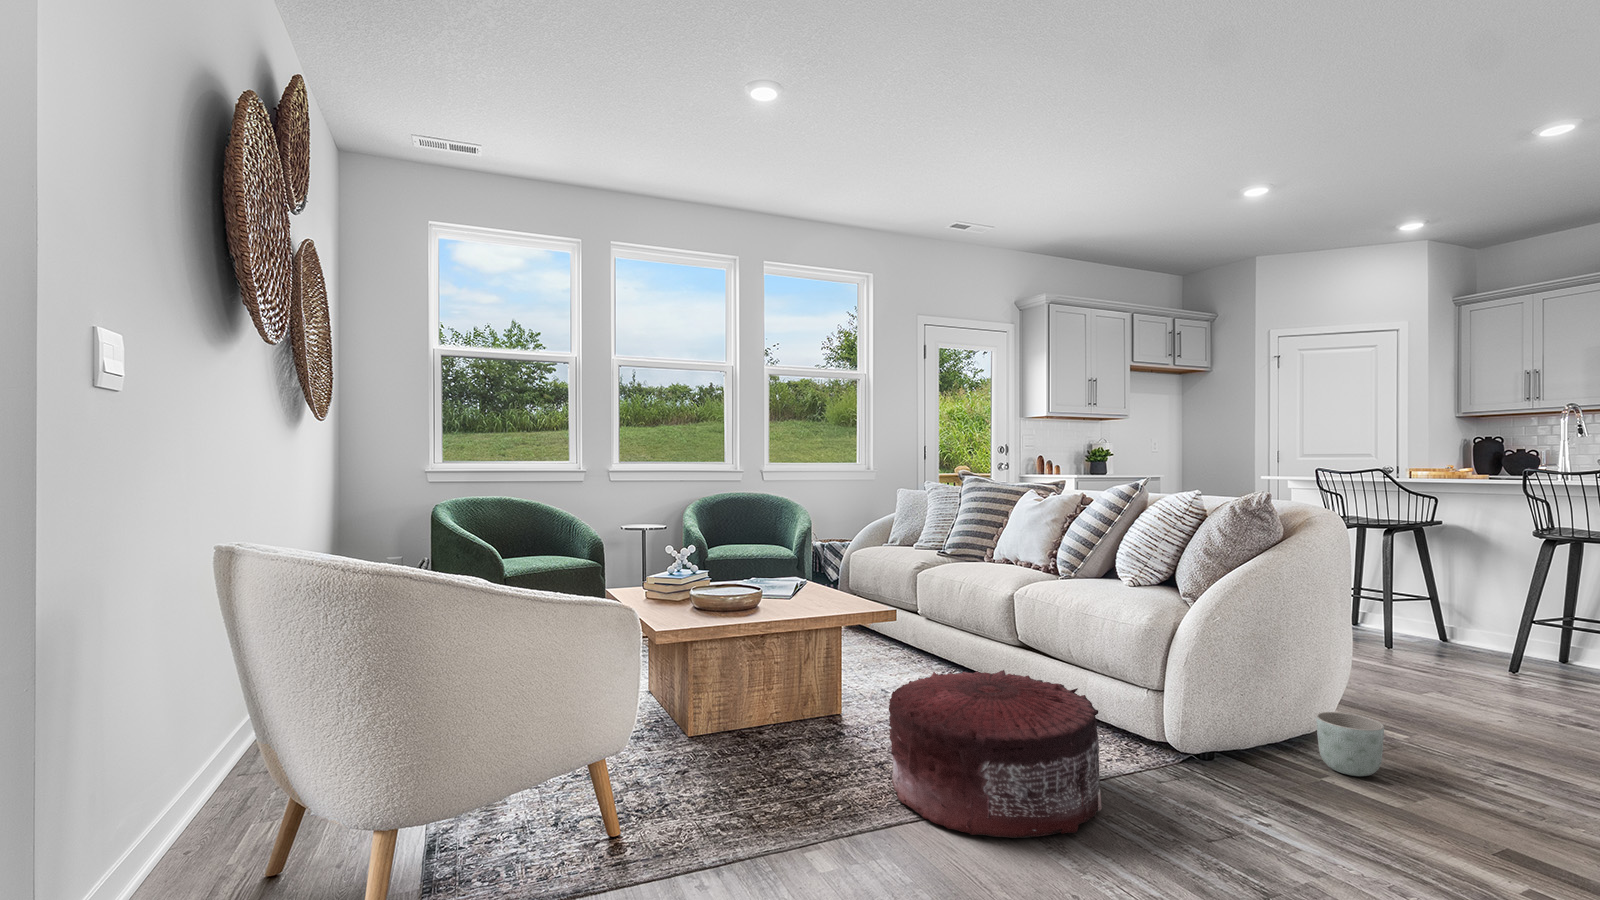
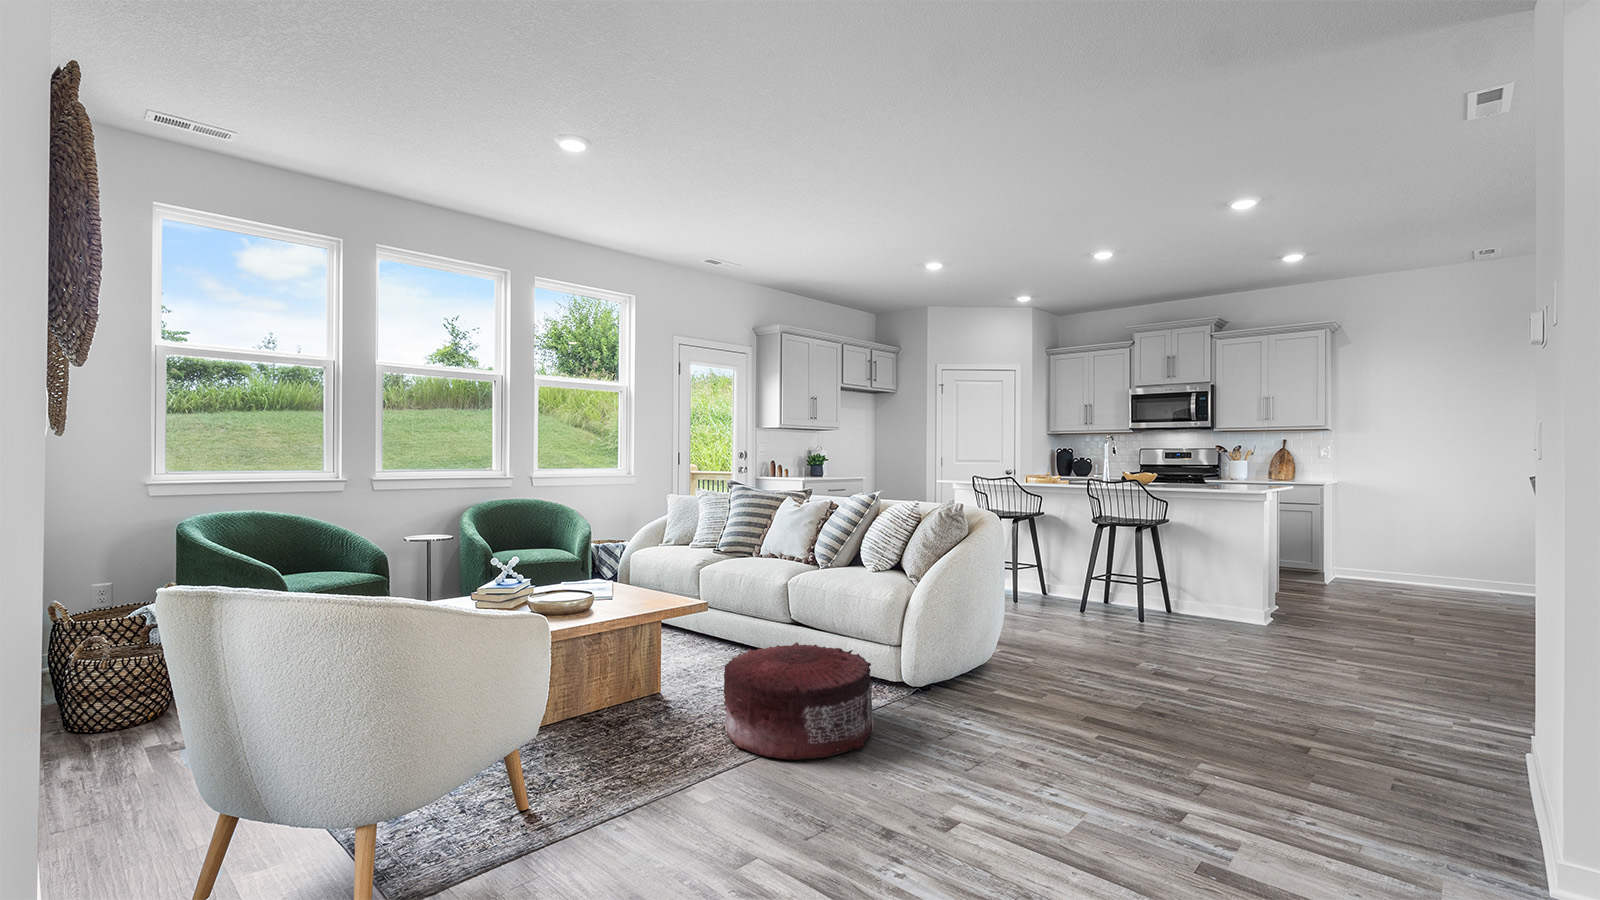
planter: present [1316,712,1384,776] -> none [989,649,1027,688]

